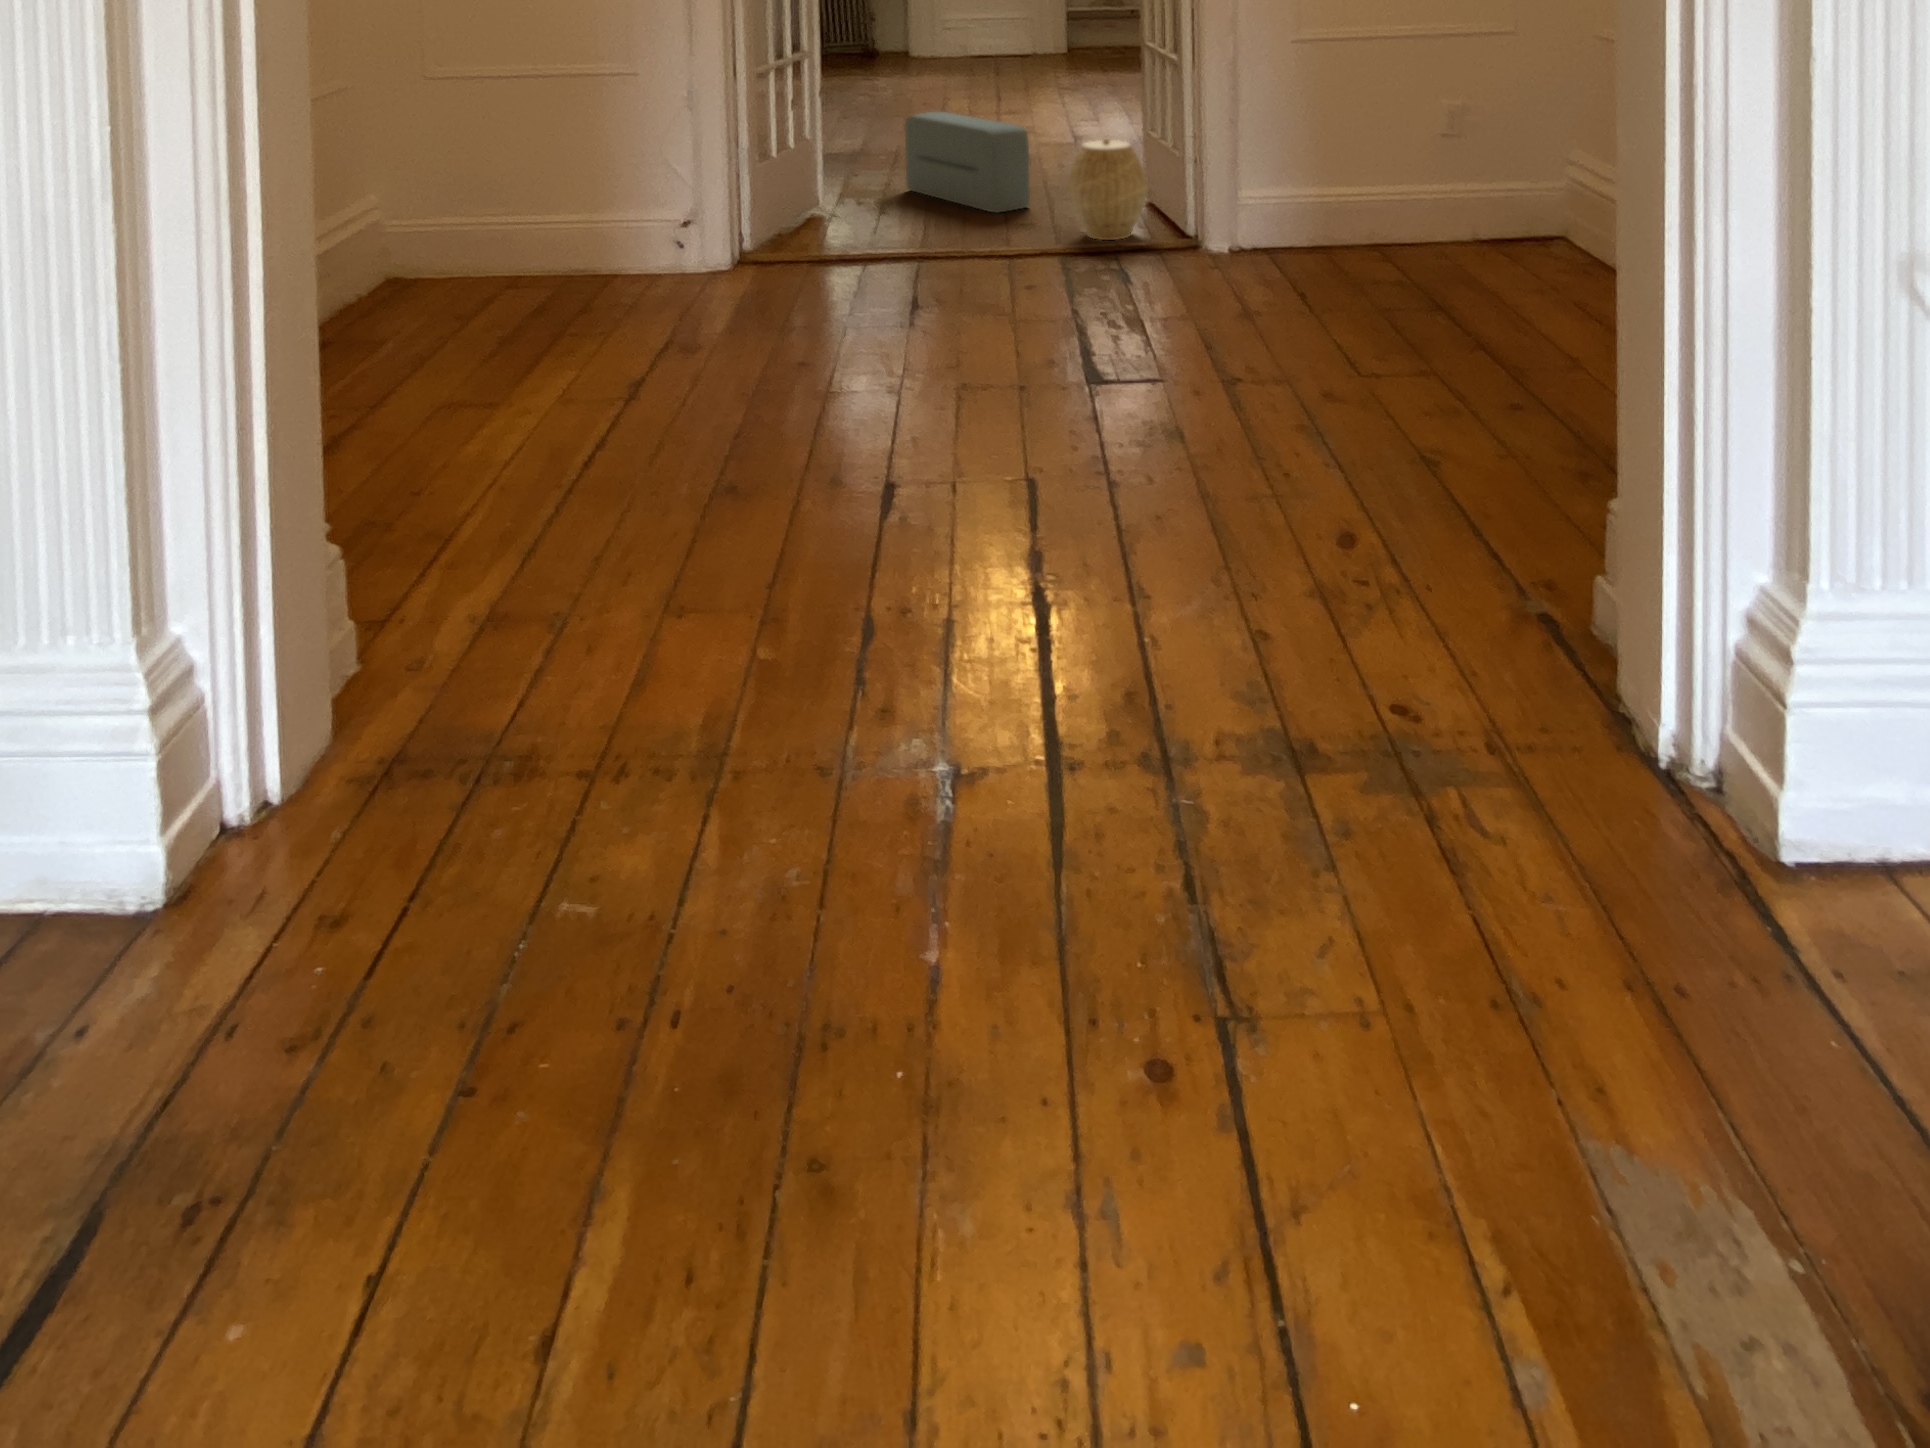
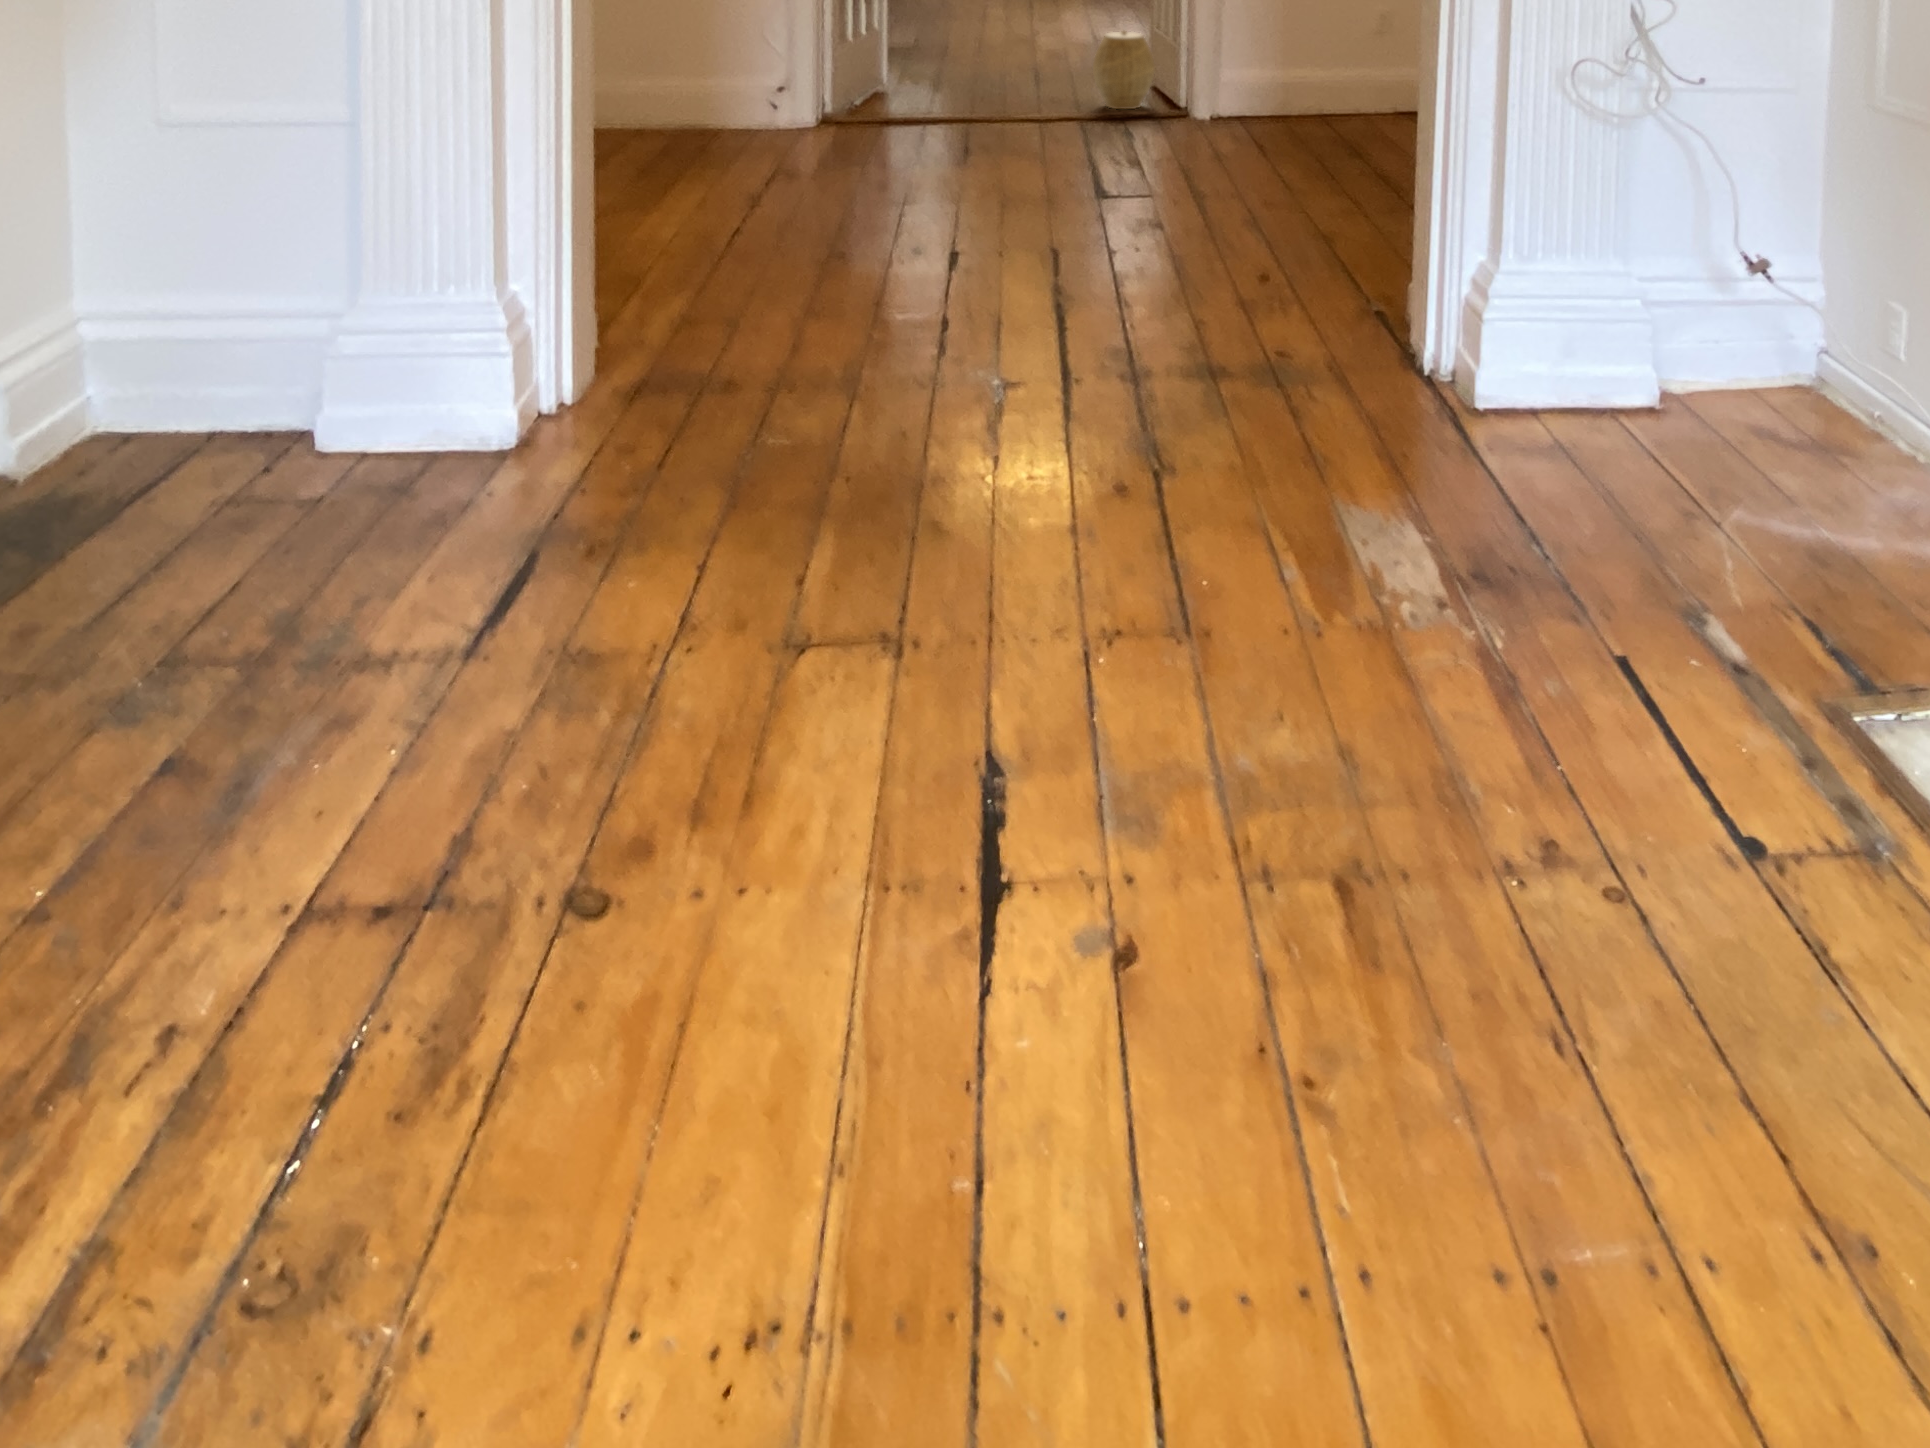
pouf: present [905,112,1030,212] -> none [962,10,1063,89]

